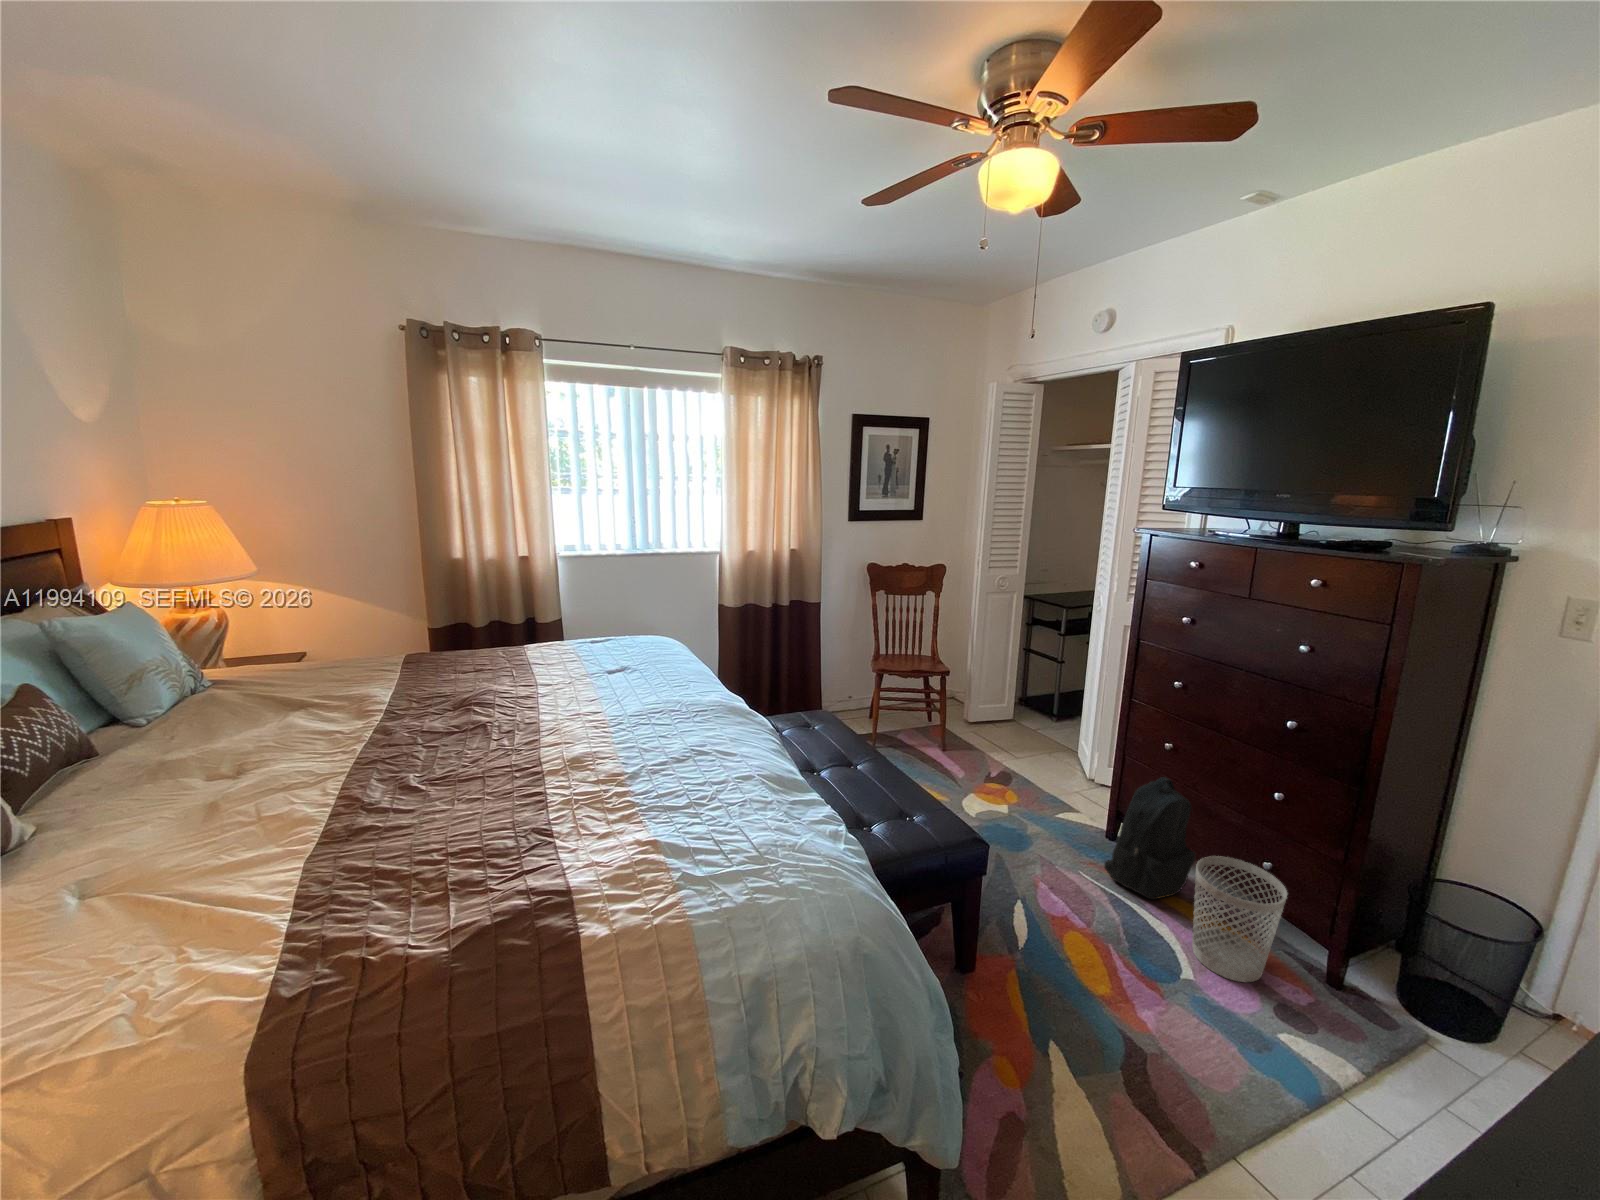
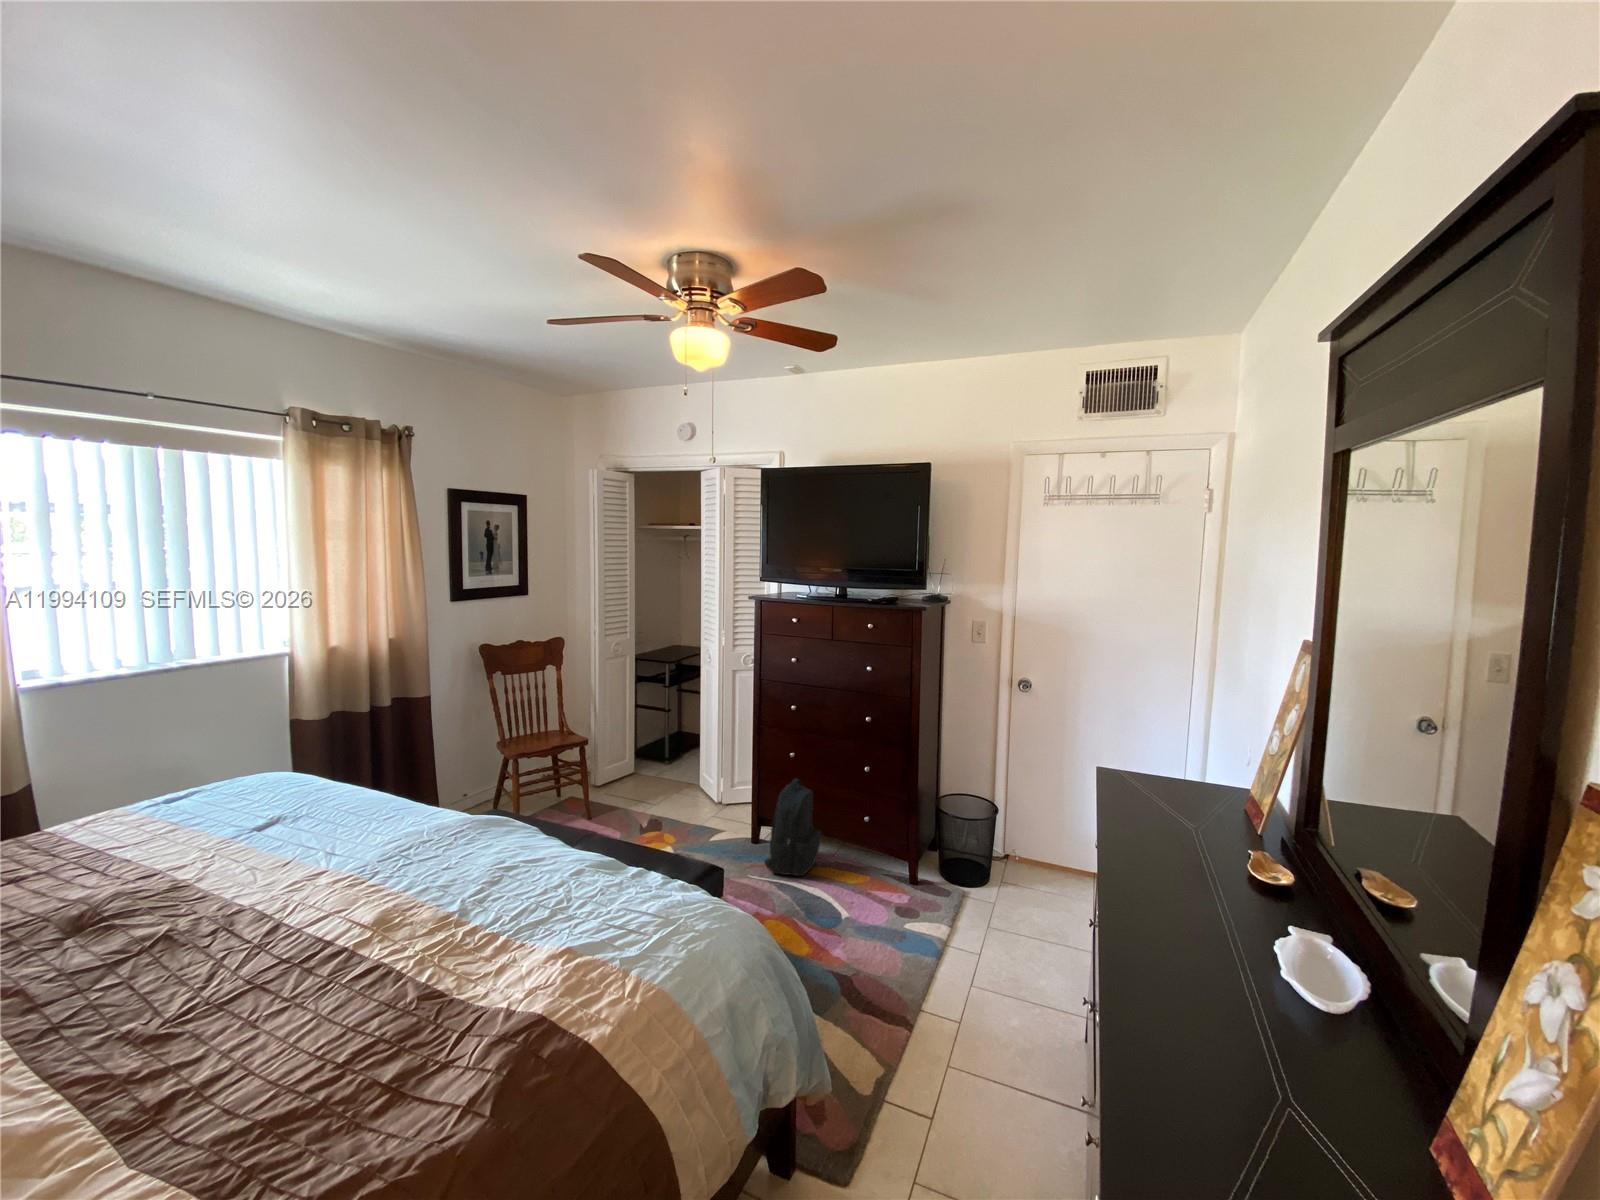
wastebasket: present [1192,856,1287,982] -> none [834,821,887,907]

